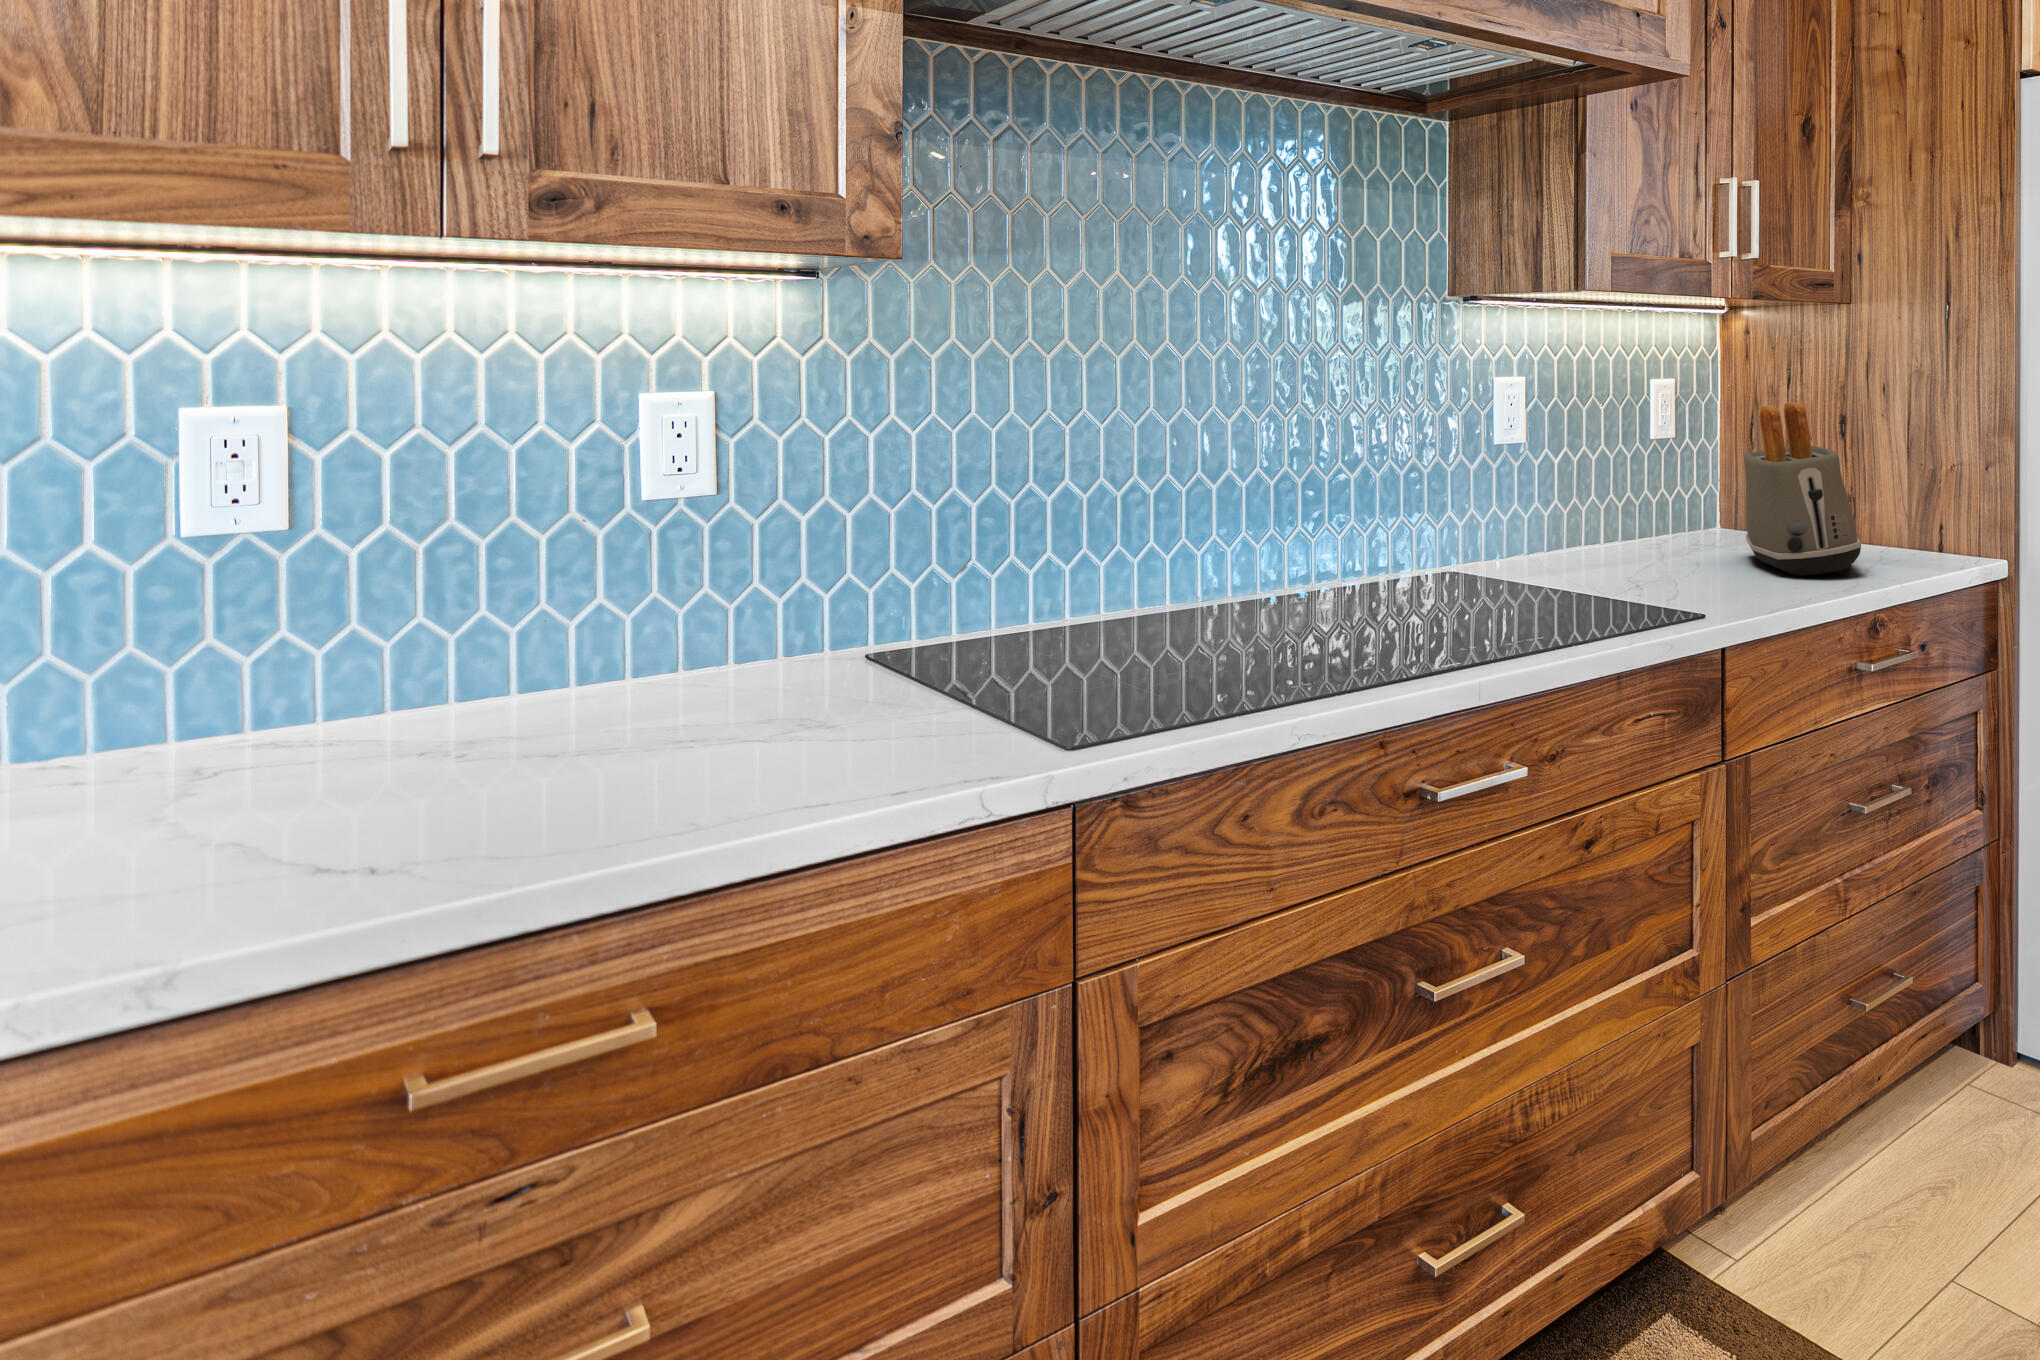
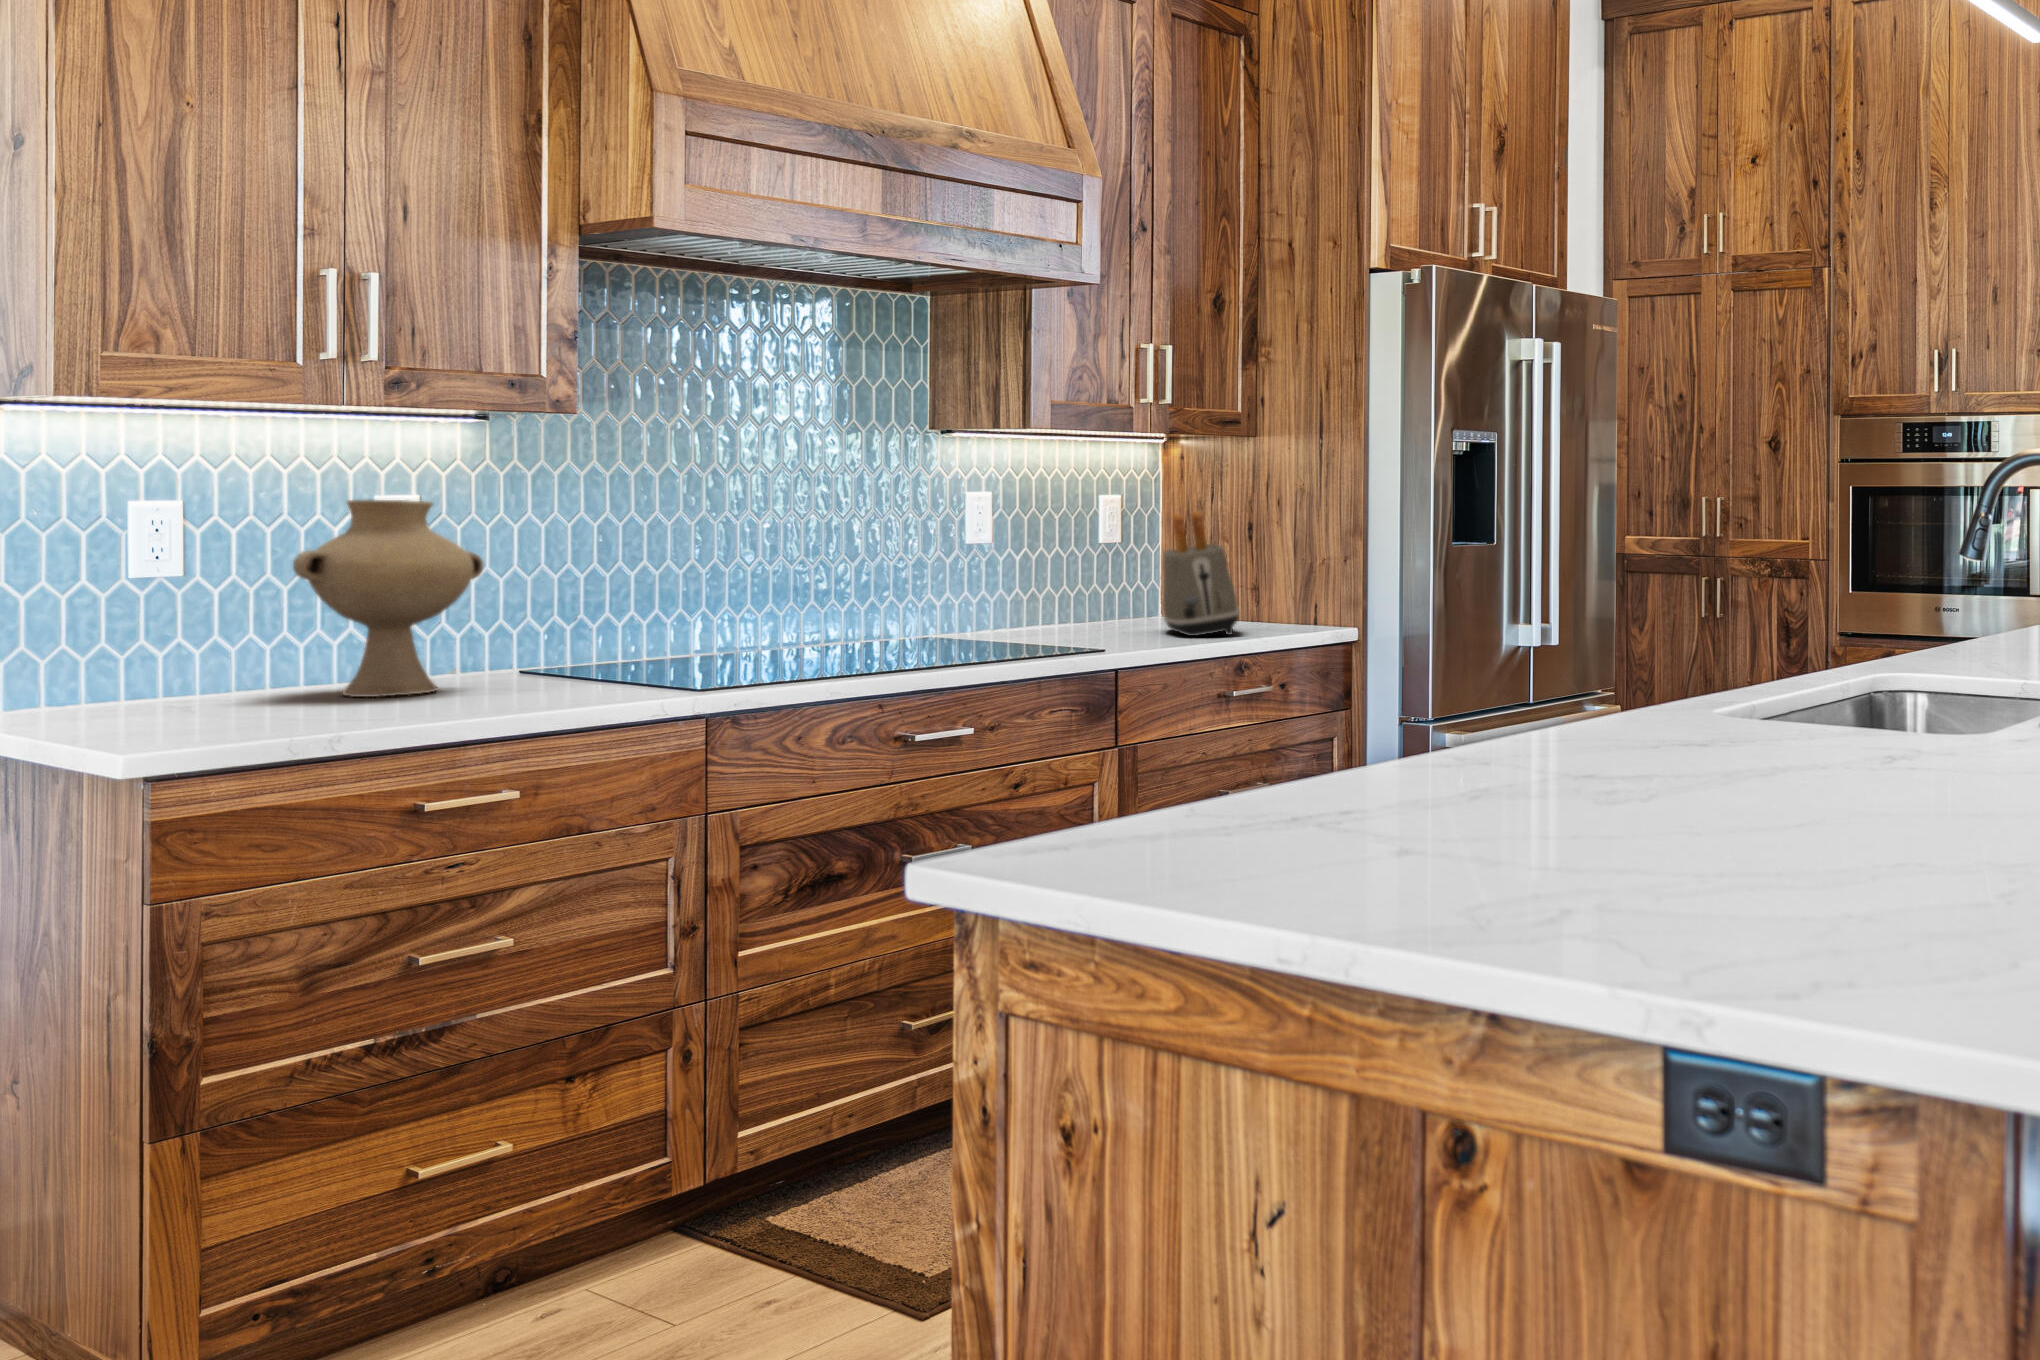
vase: none [415,404,761,743] -> present [293,499,483,697]

